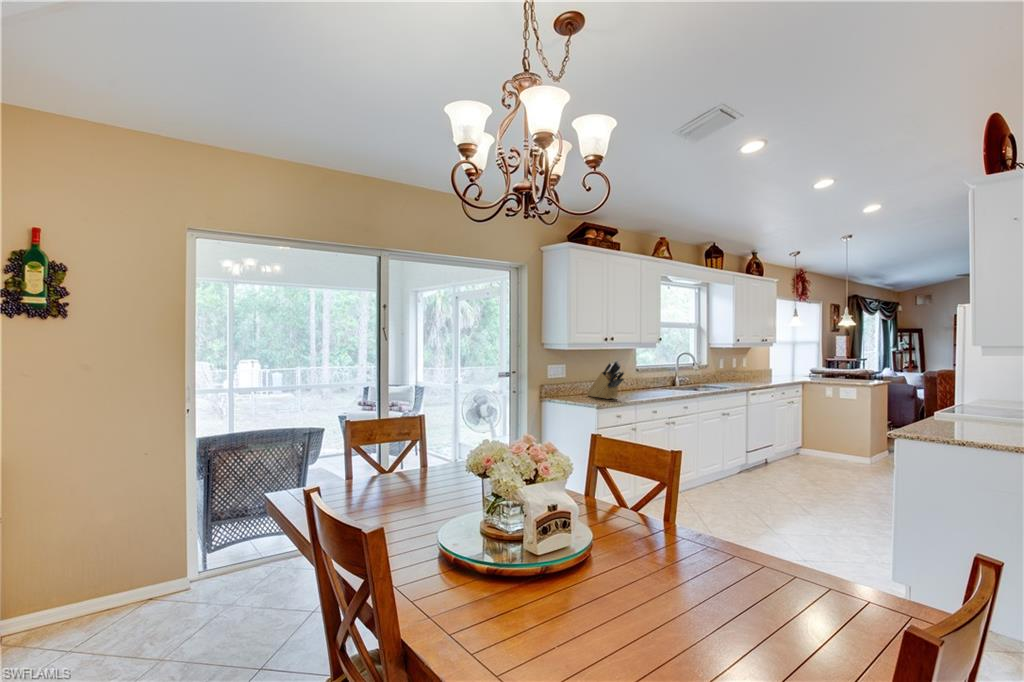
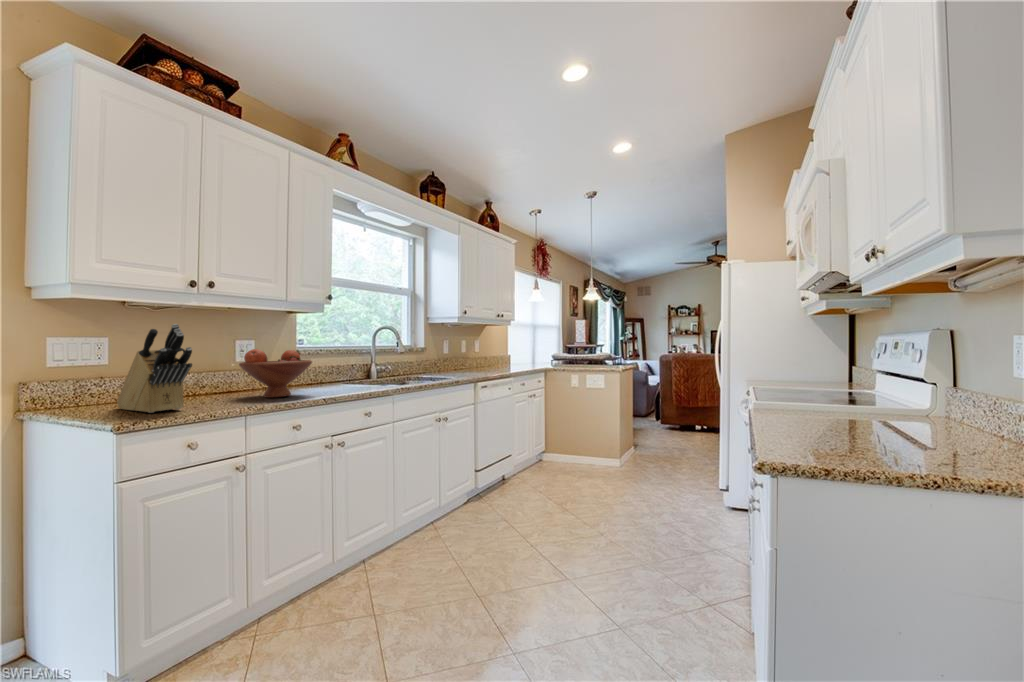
fruit bowl: none [627,369,661,395] -> present [239,349,312,398]

